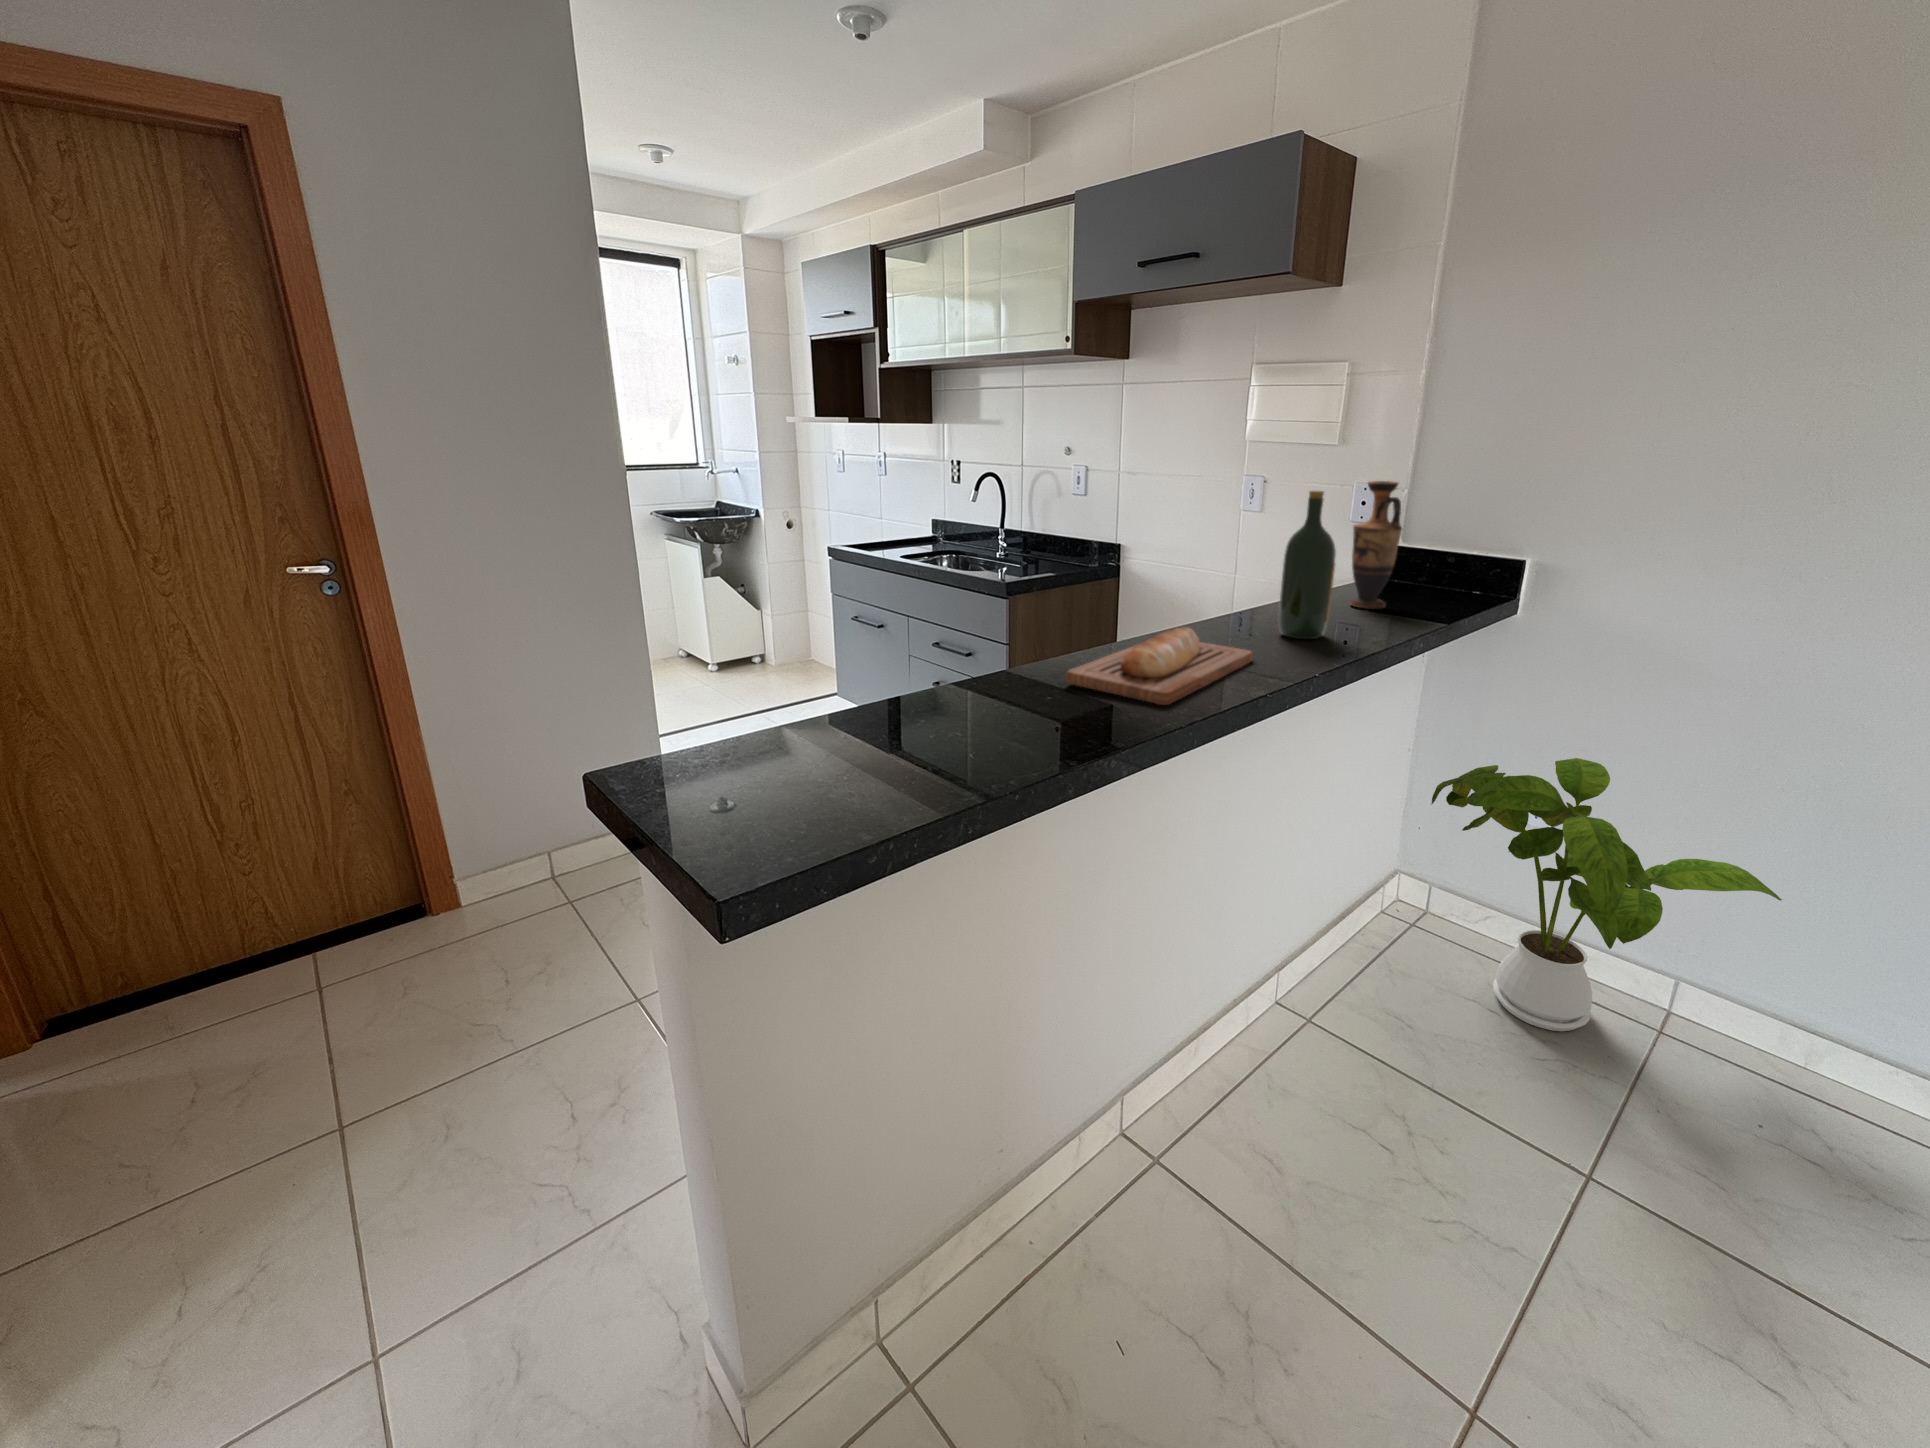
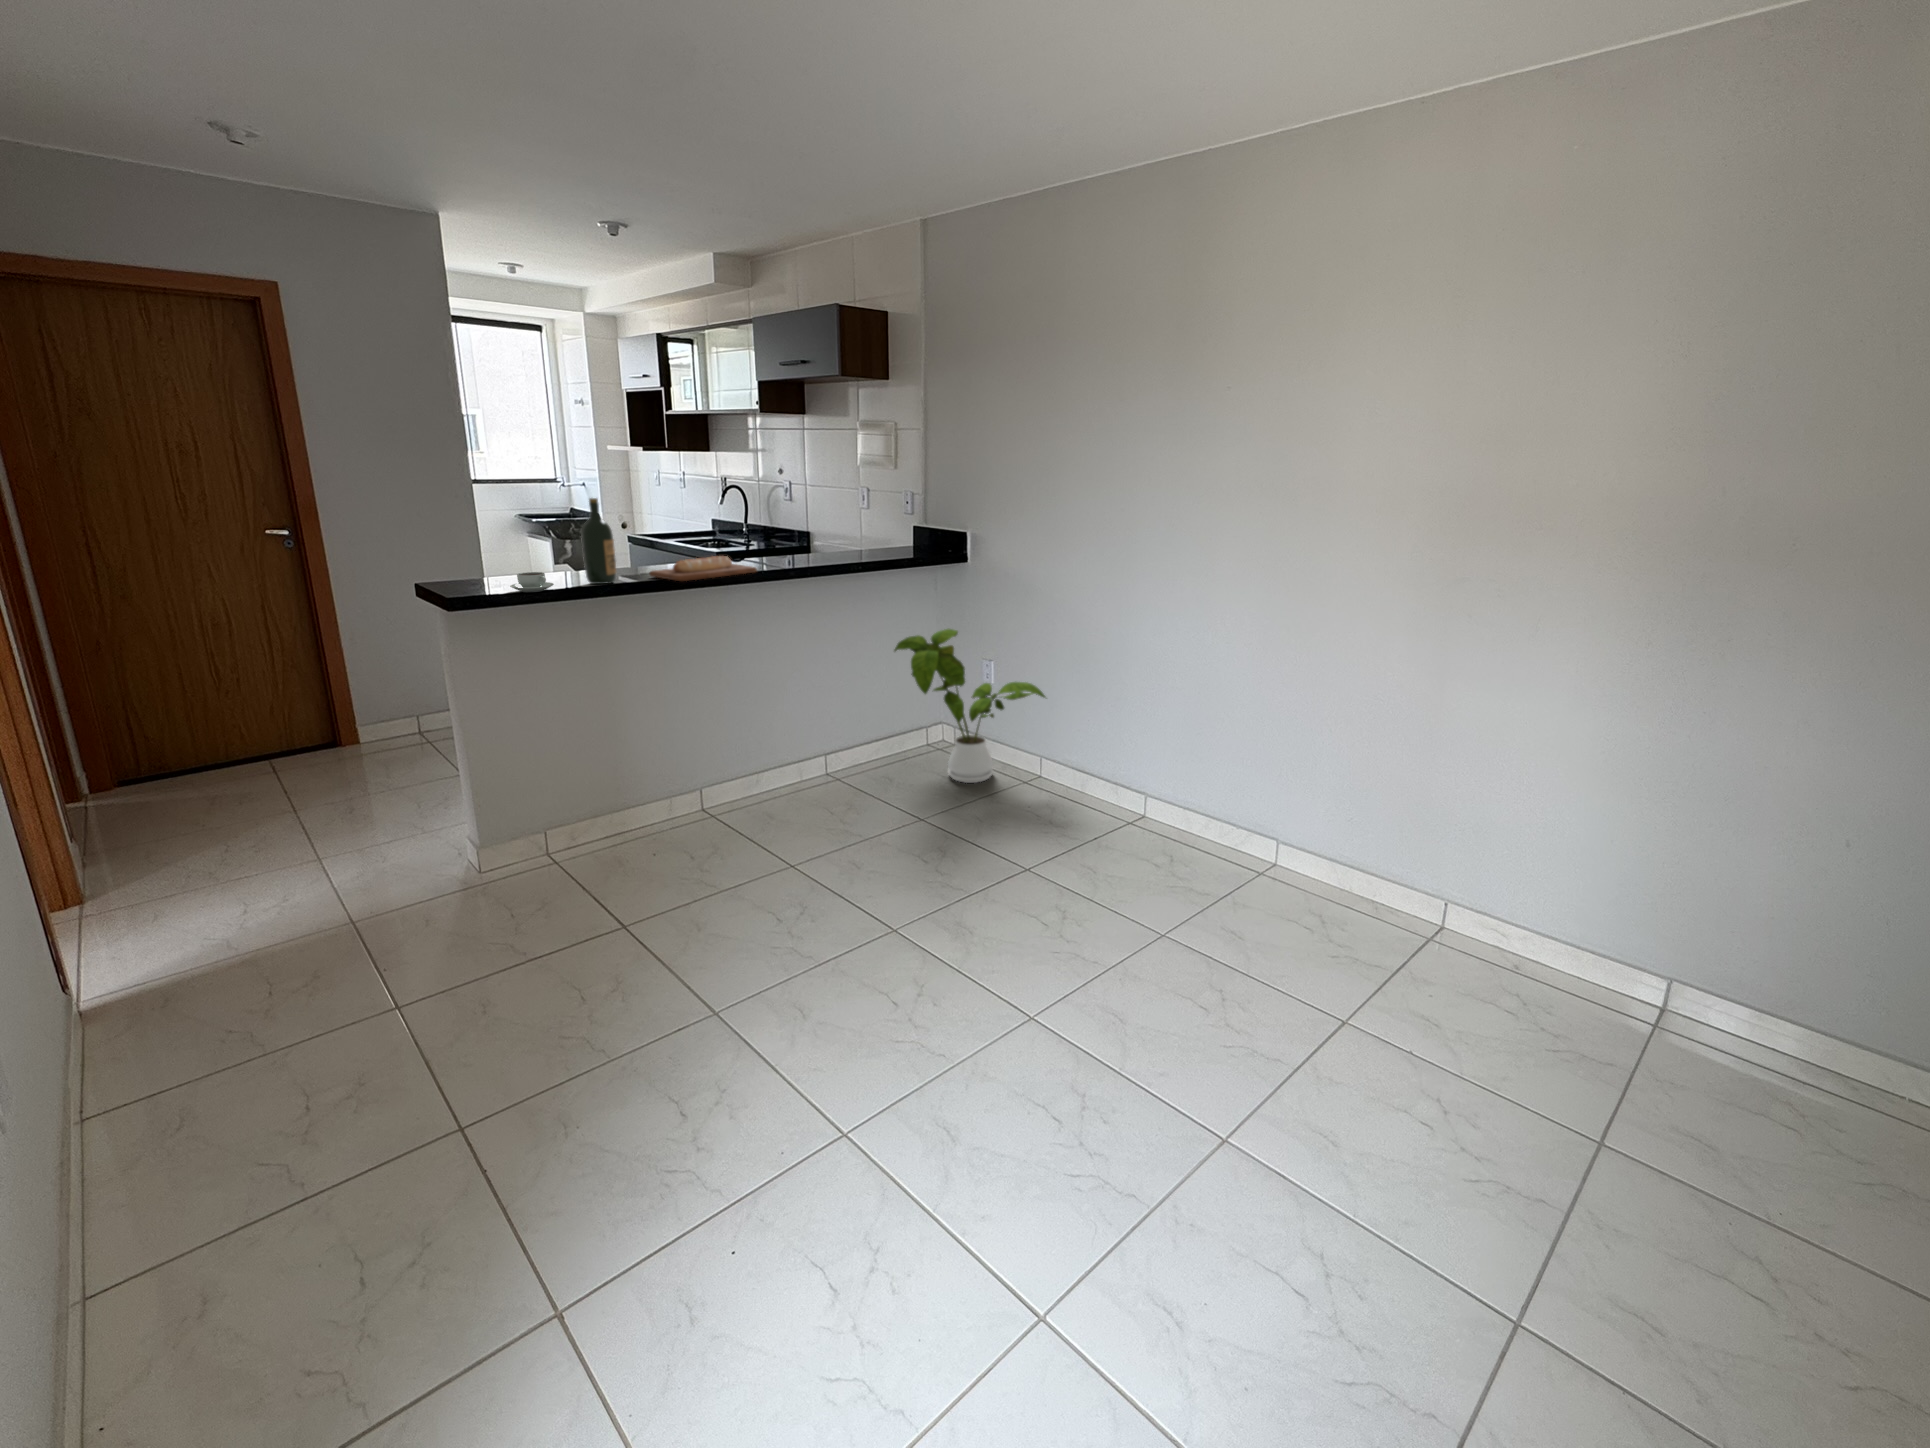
vase: present [1350,481,1402,609] -> none [863,489,888,558]
wine bottle: present [1279,491,1336,639] -> present [581,498,616,584]
coffee cup: none [825,707,923,766] -> present [510,572,554,592]

